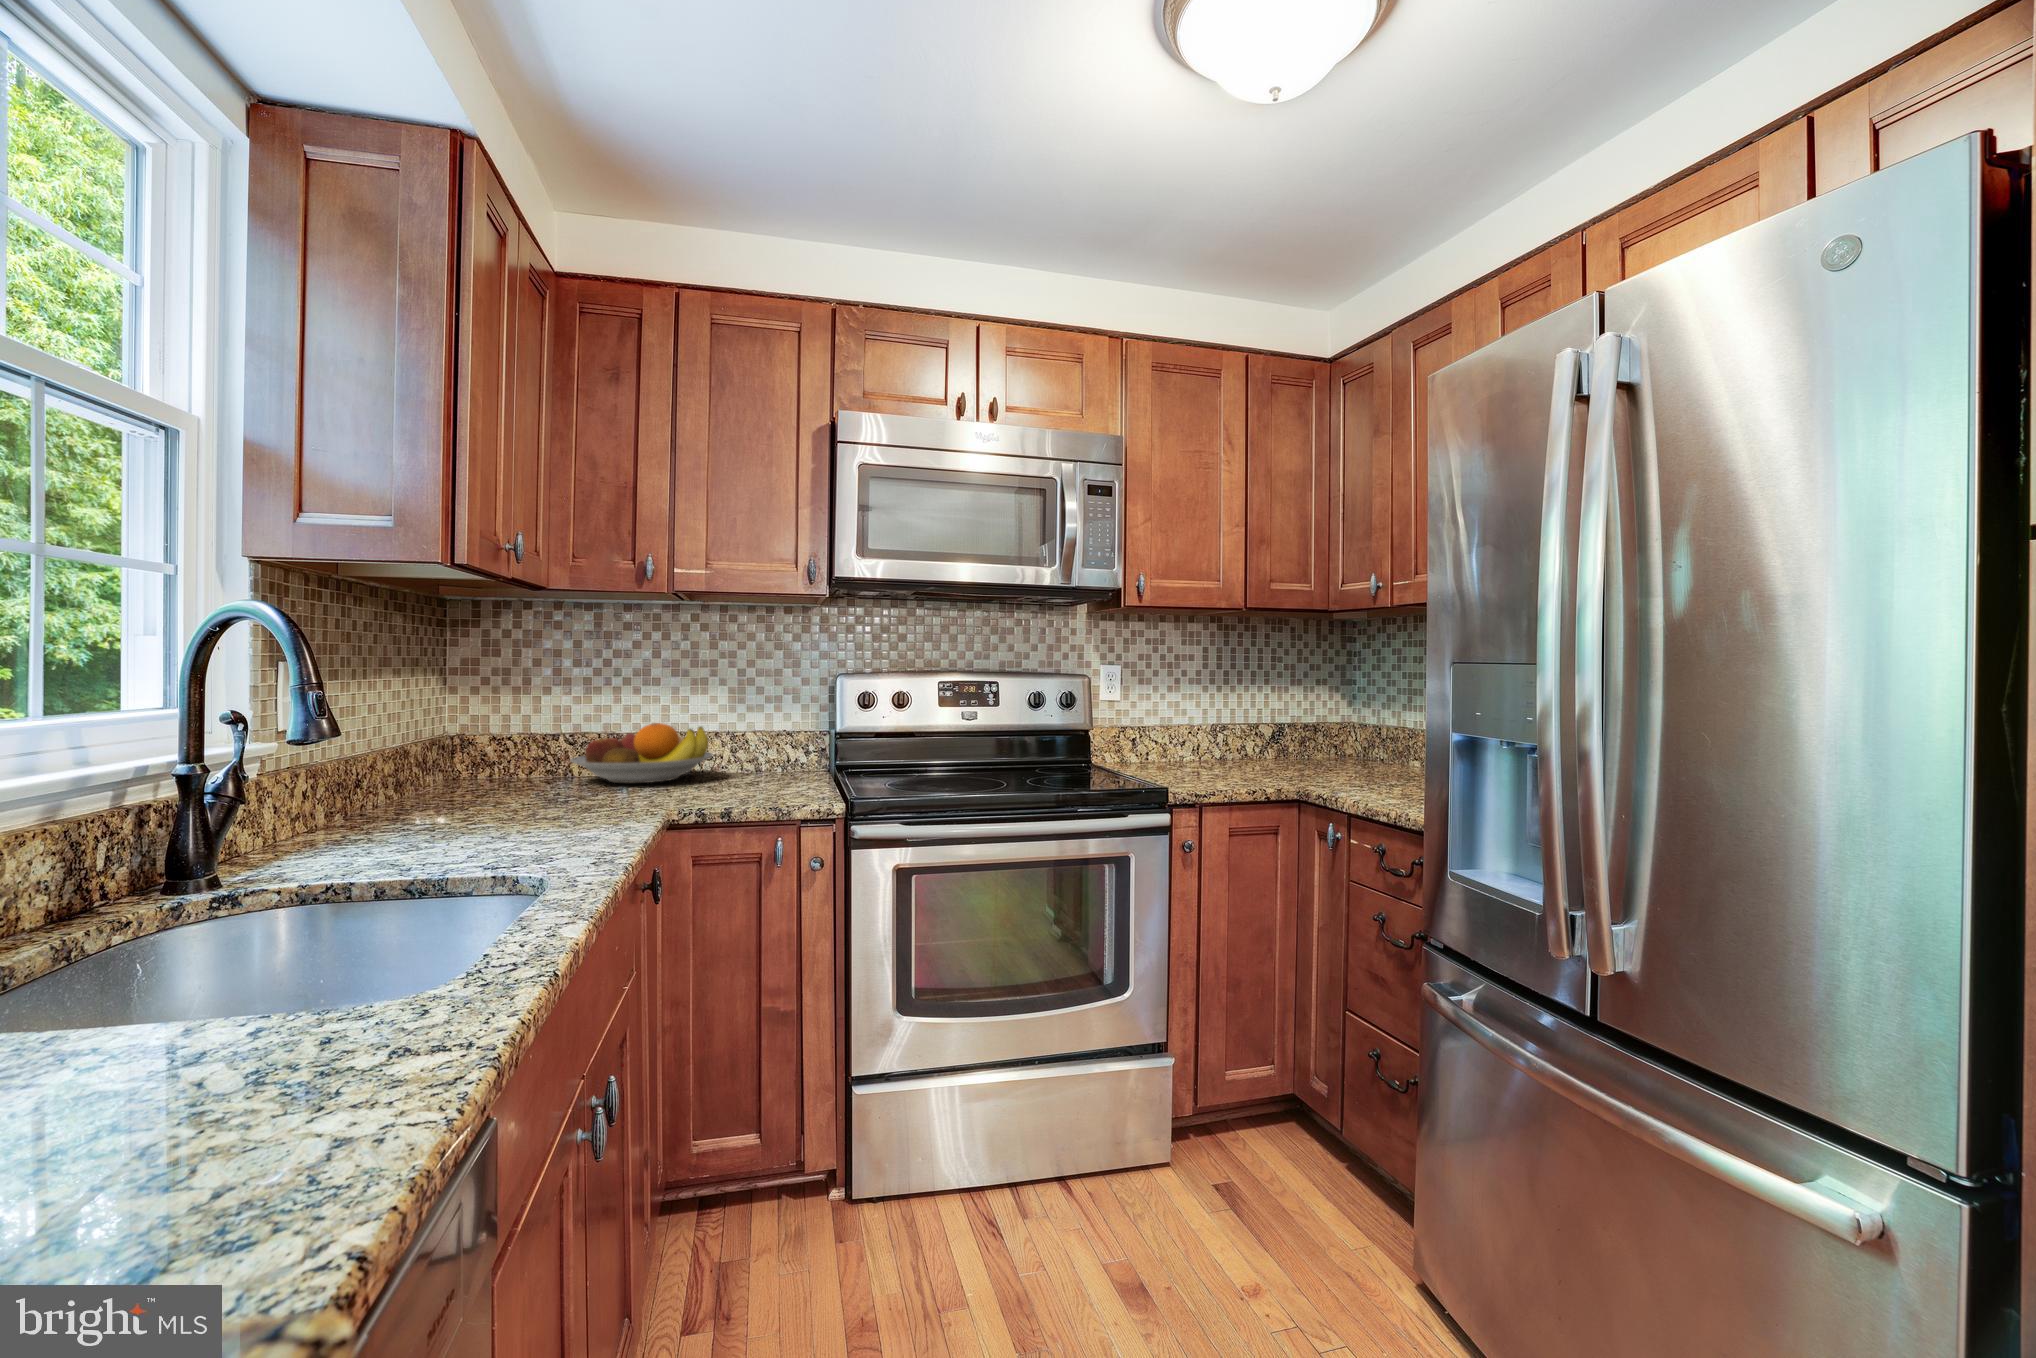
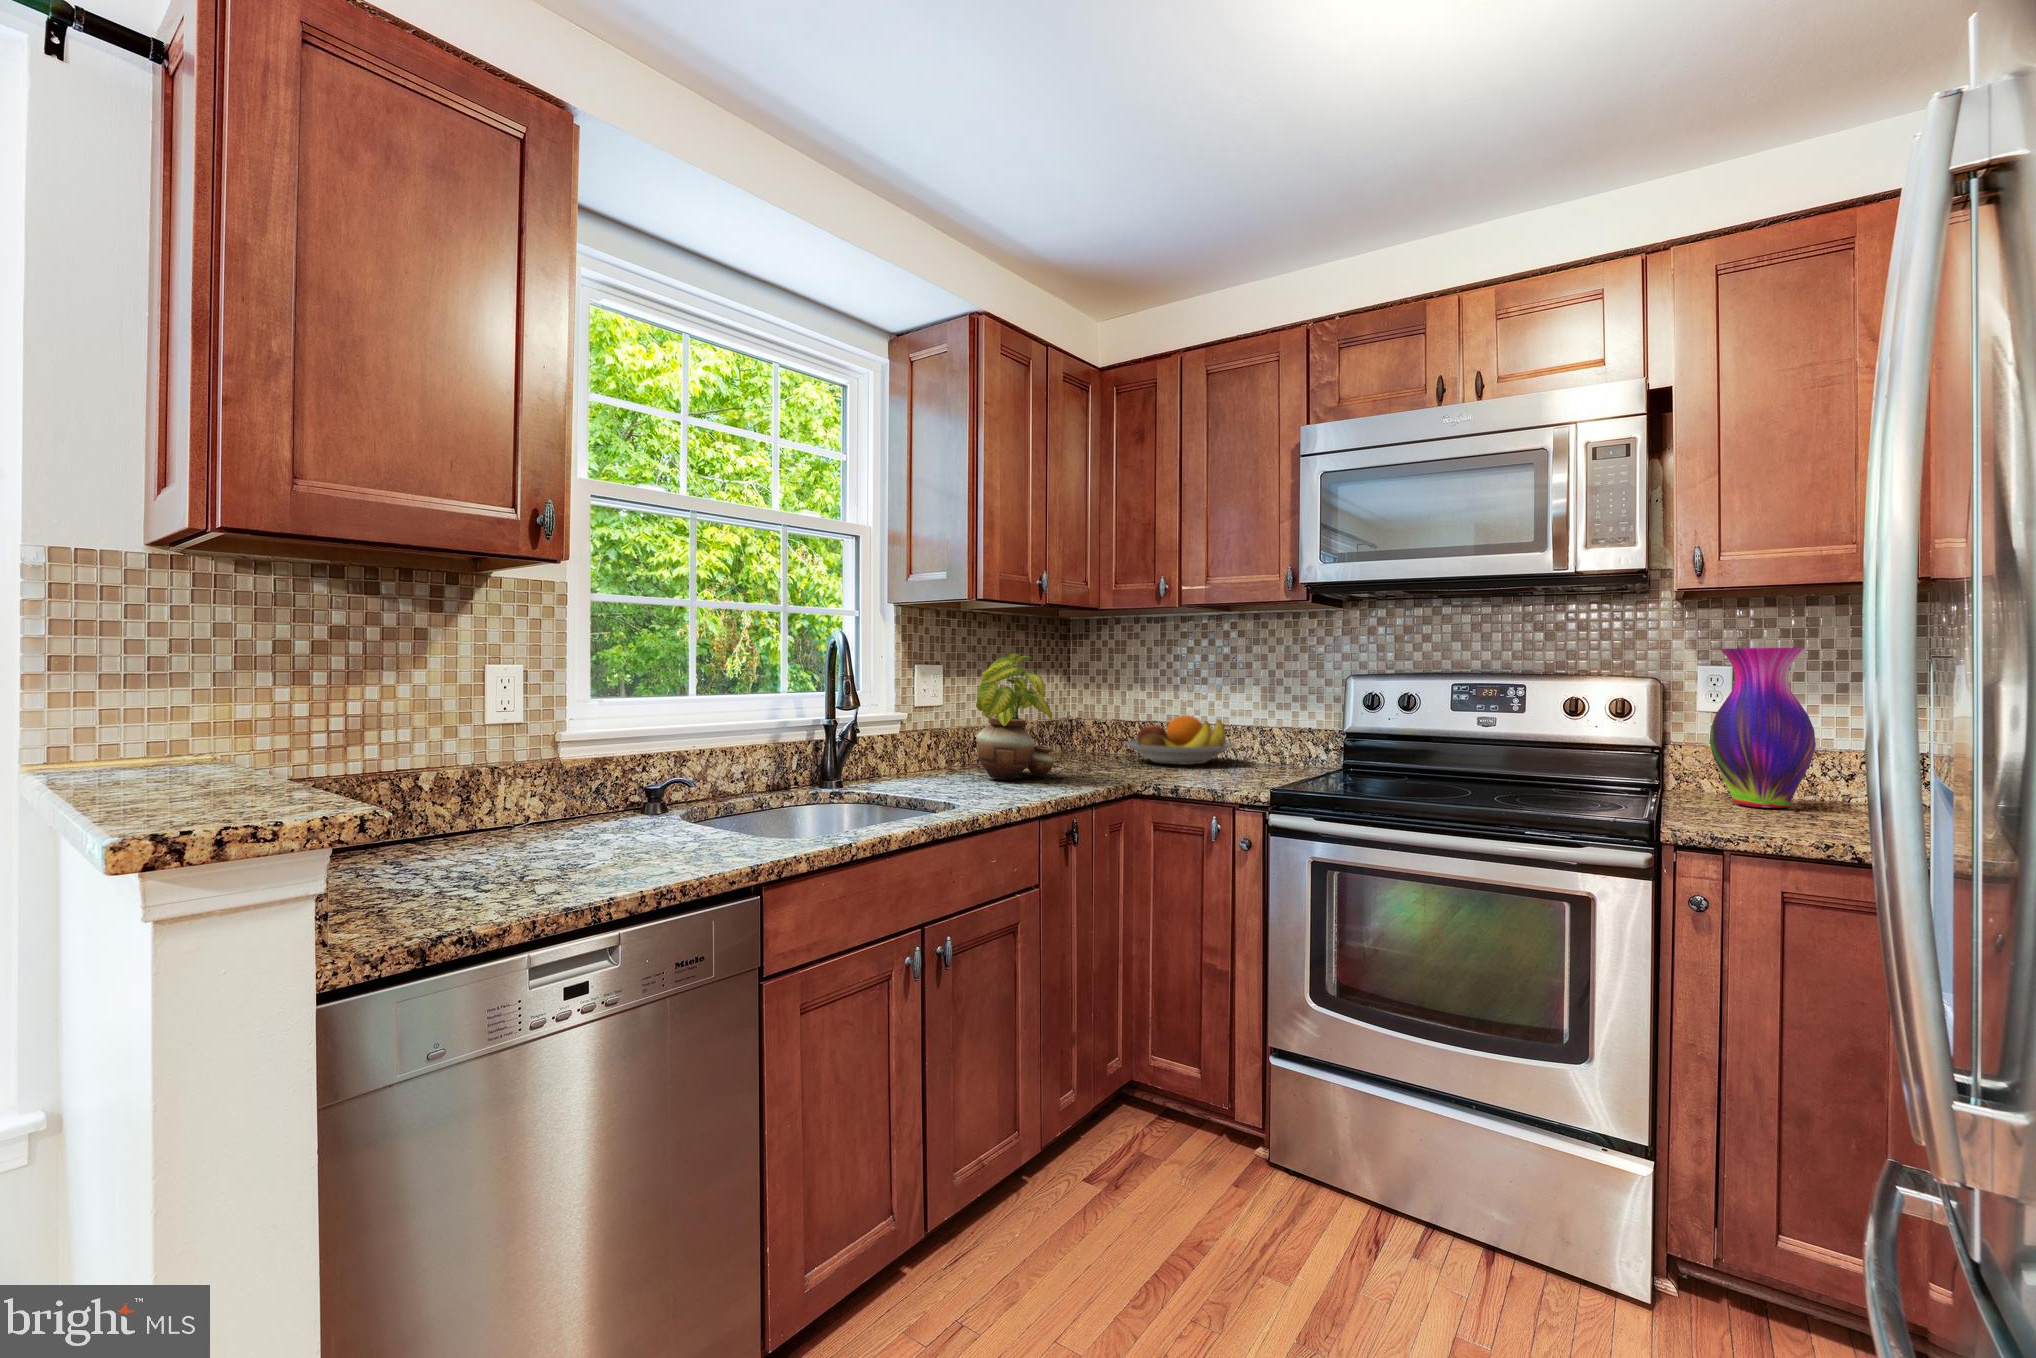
potted plant: none [418,647,571,831] -> present [976,653,1054,780]
vase: none [1123,652,1185,769] -> present [1709,648,1816,808]

